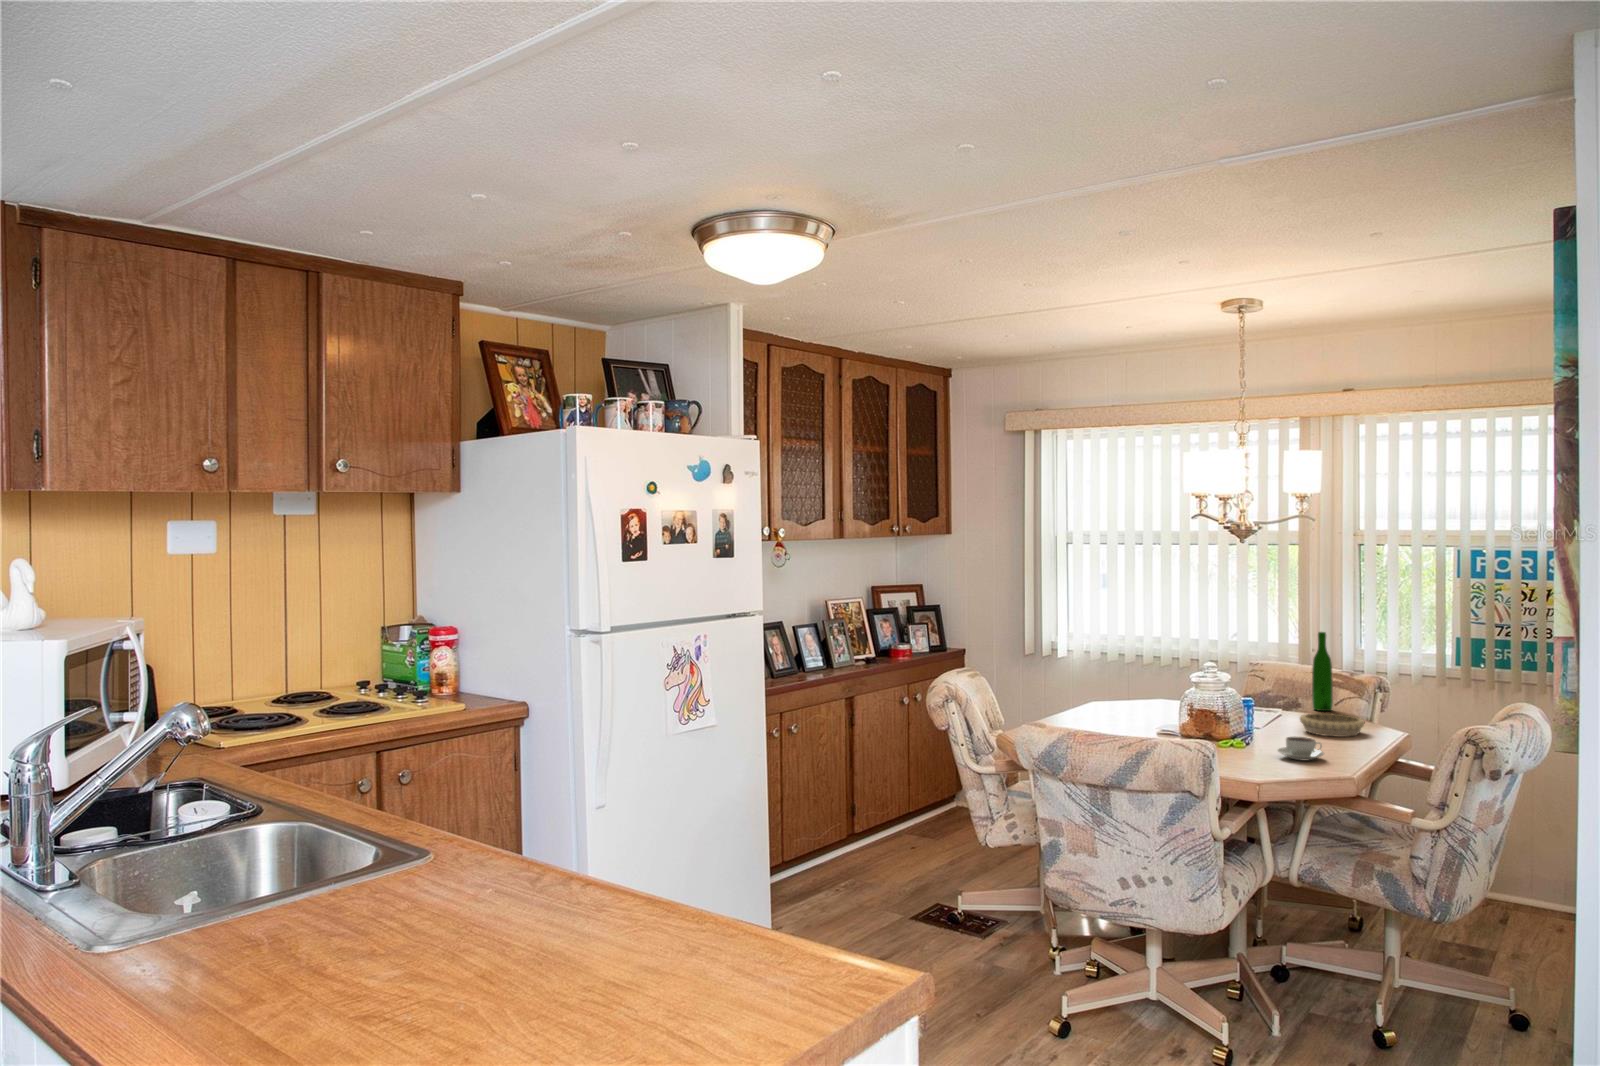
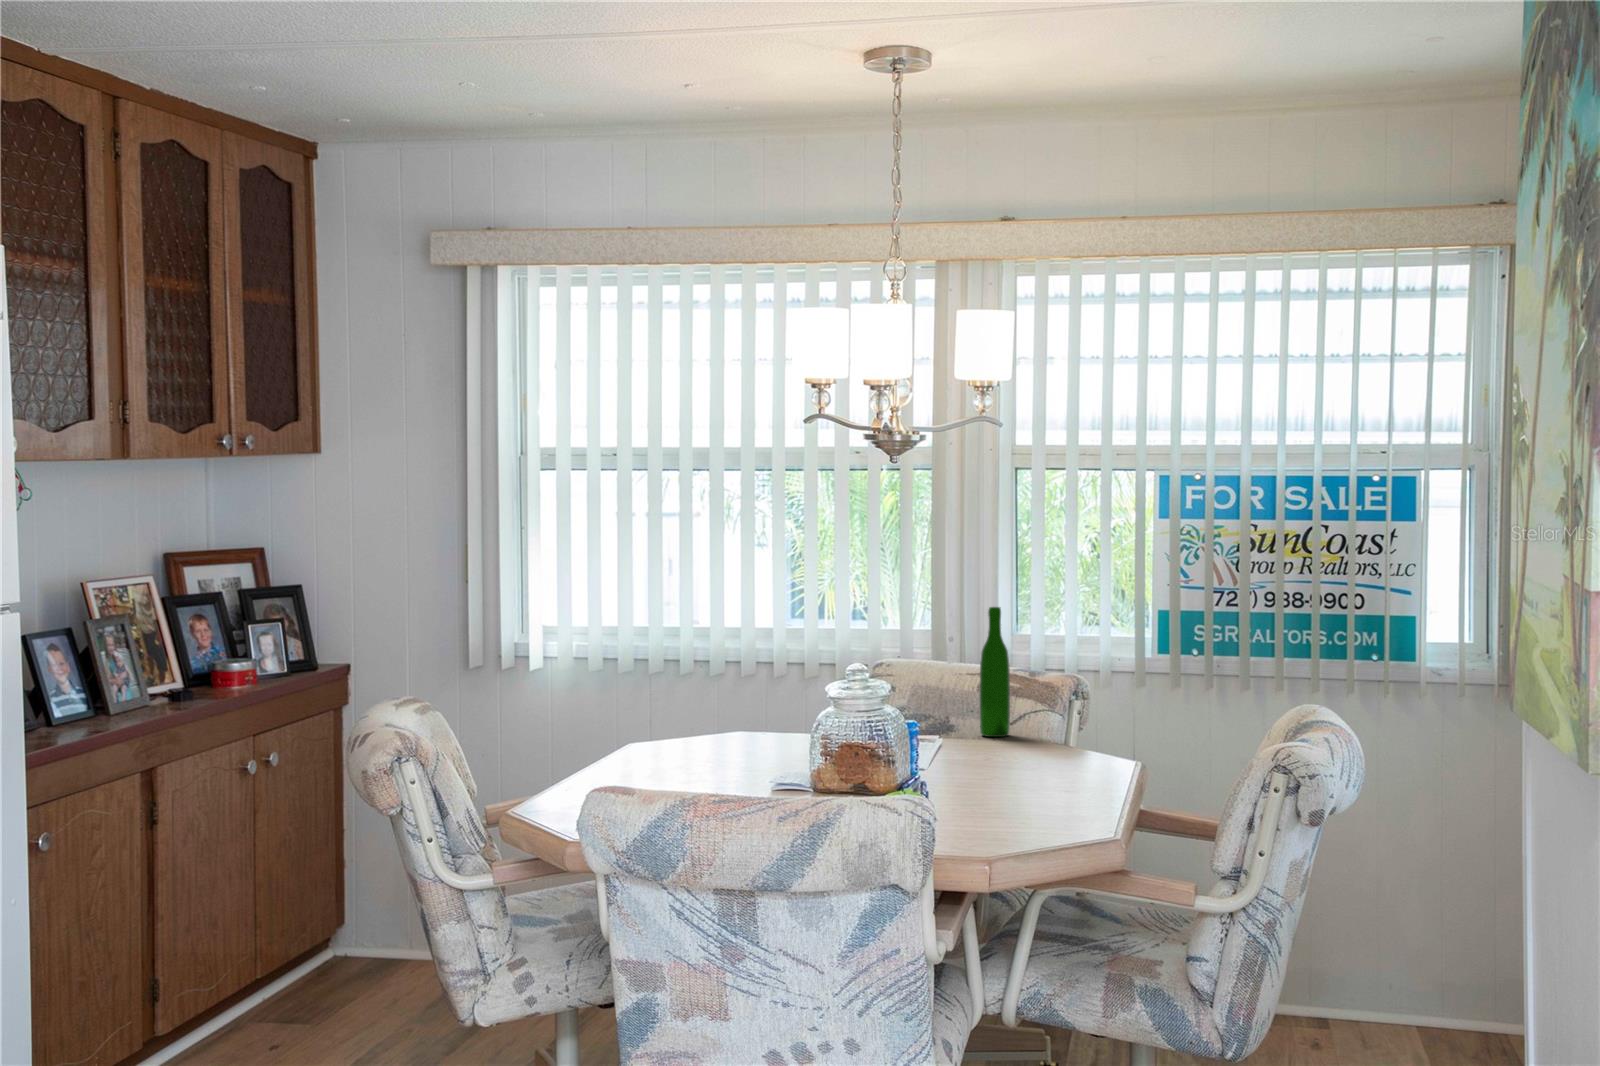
decorative bowl: present [1300,713,1365,737] -> none [985,738,1082,775]
coffee cup: present [1278,737,1324,761] -> none [983,778,1056,817]

